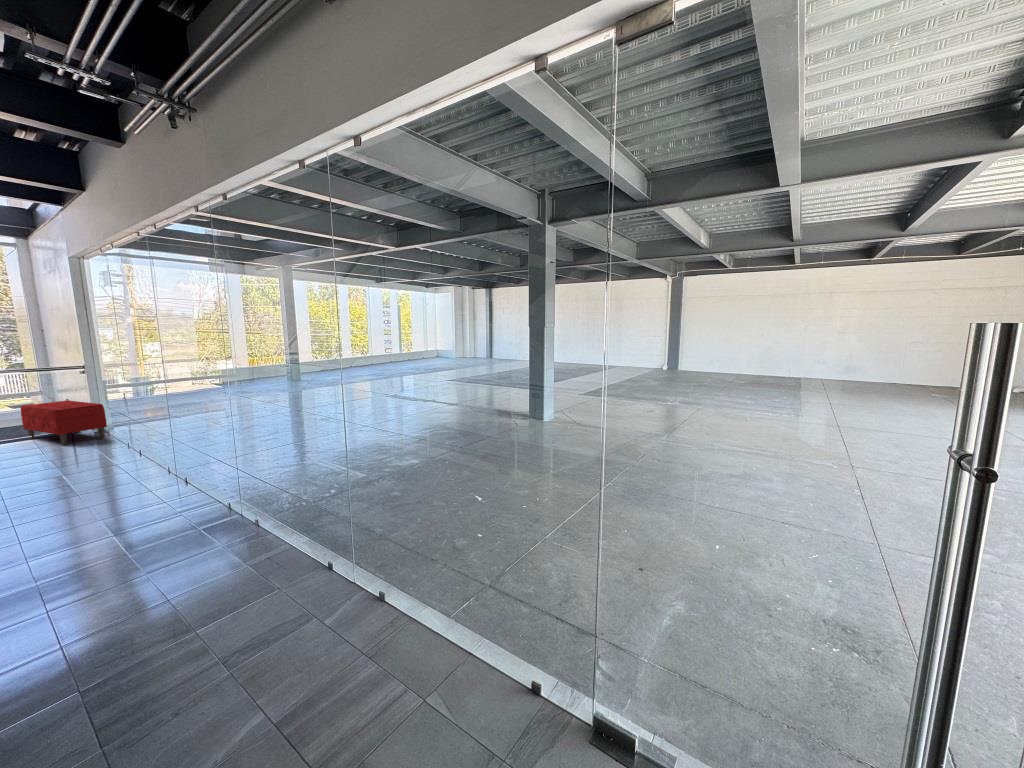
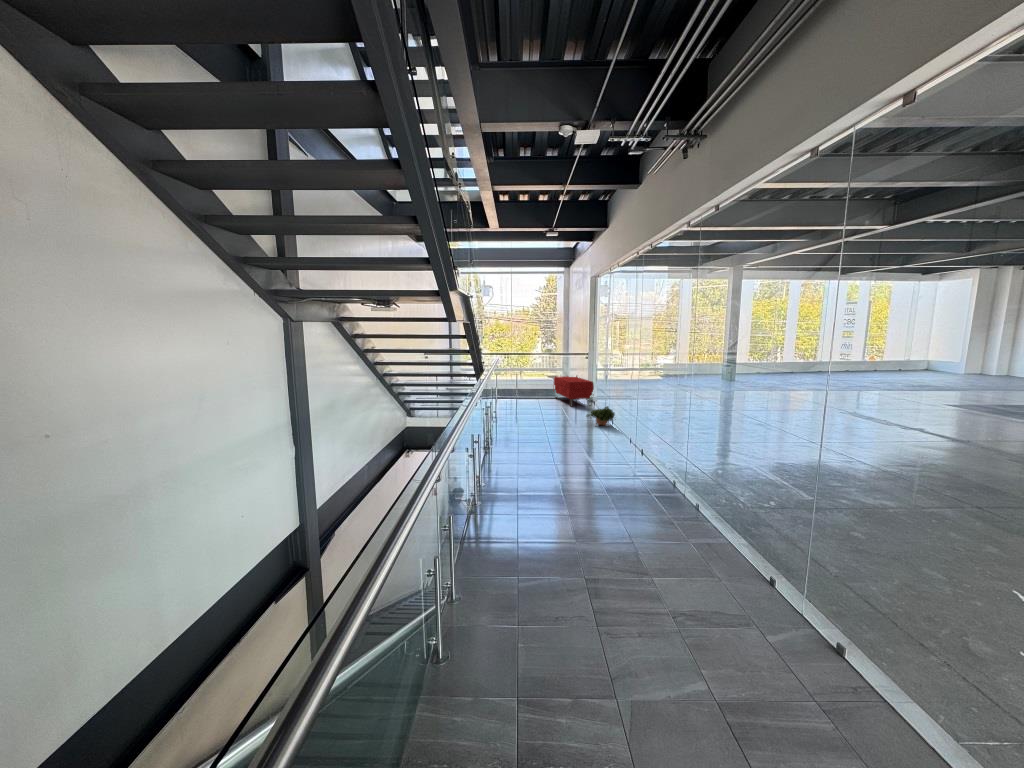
potted plant: none [89,433,151,465] -> present [586,406,615,425]

